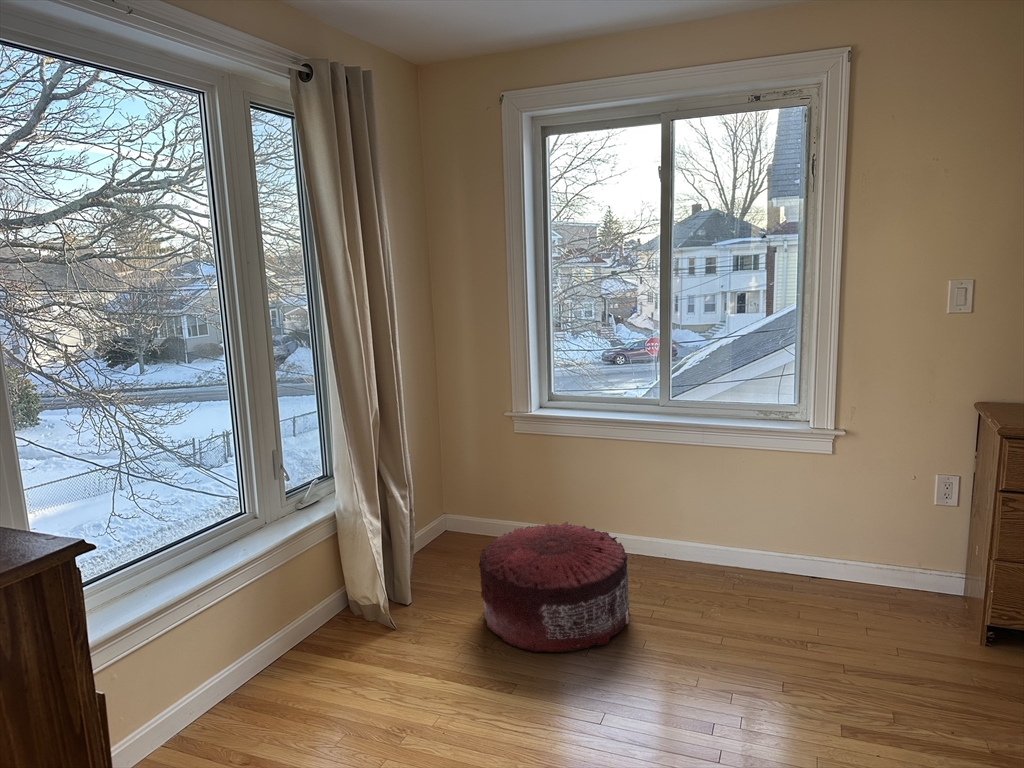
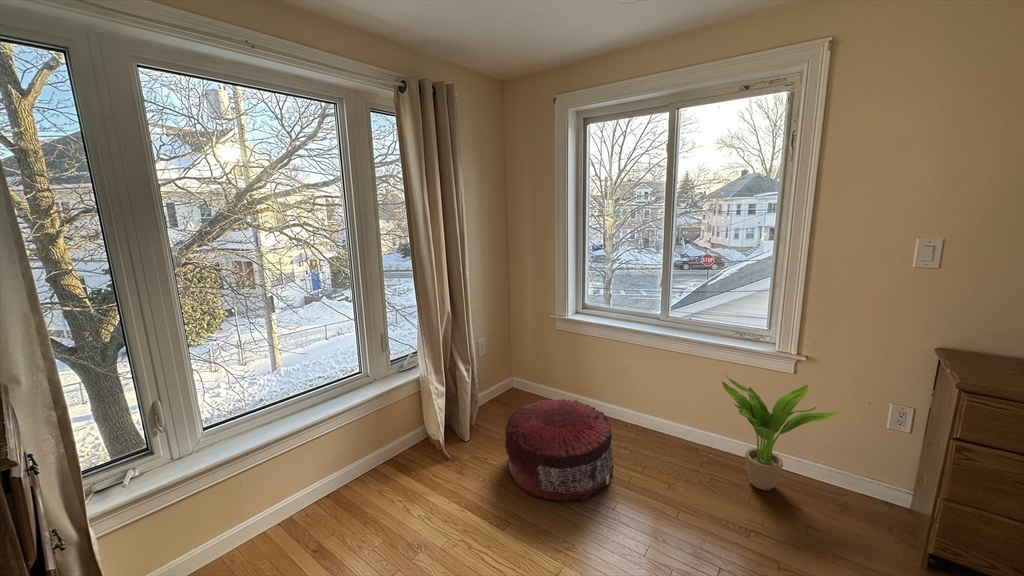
potted plant: none [752,458,885,601] -> present [722,377,838,490]

